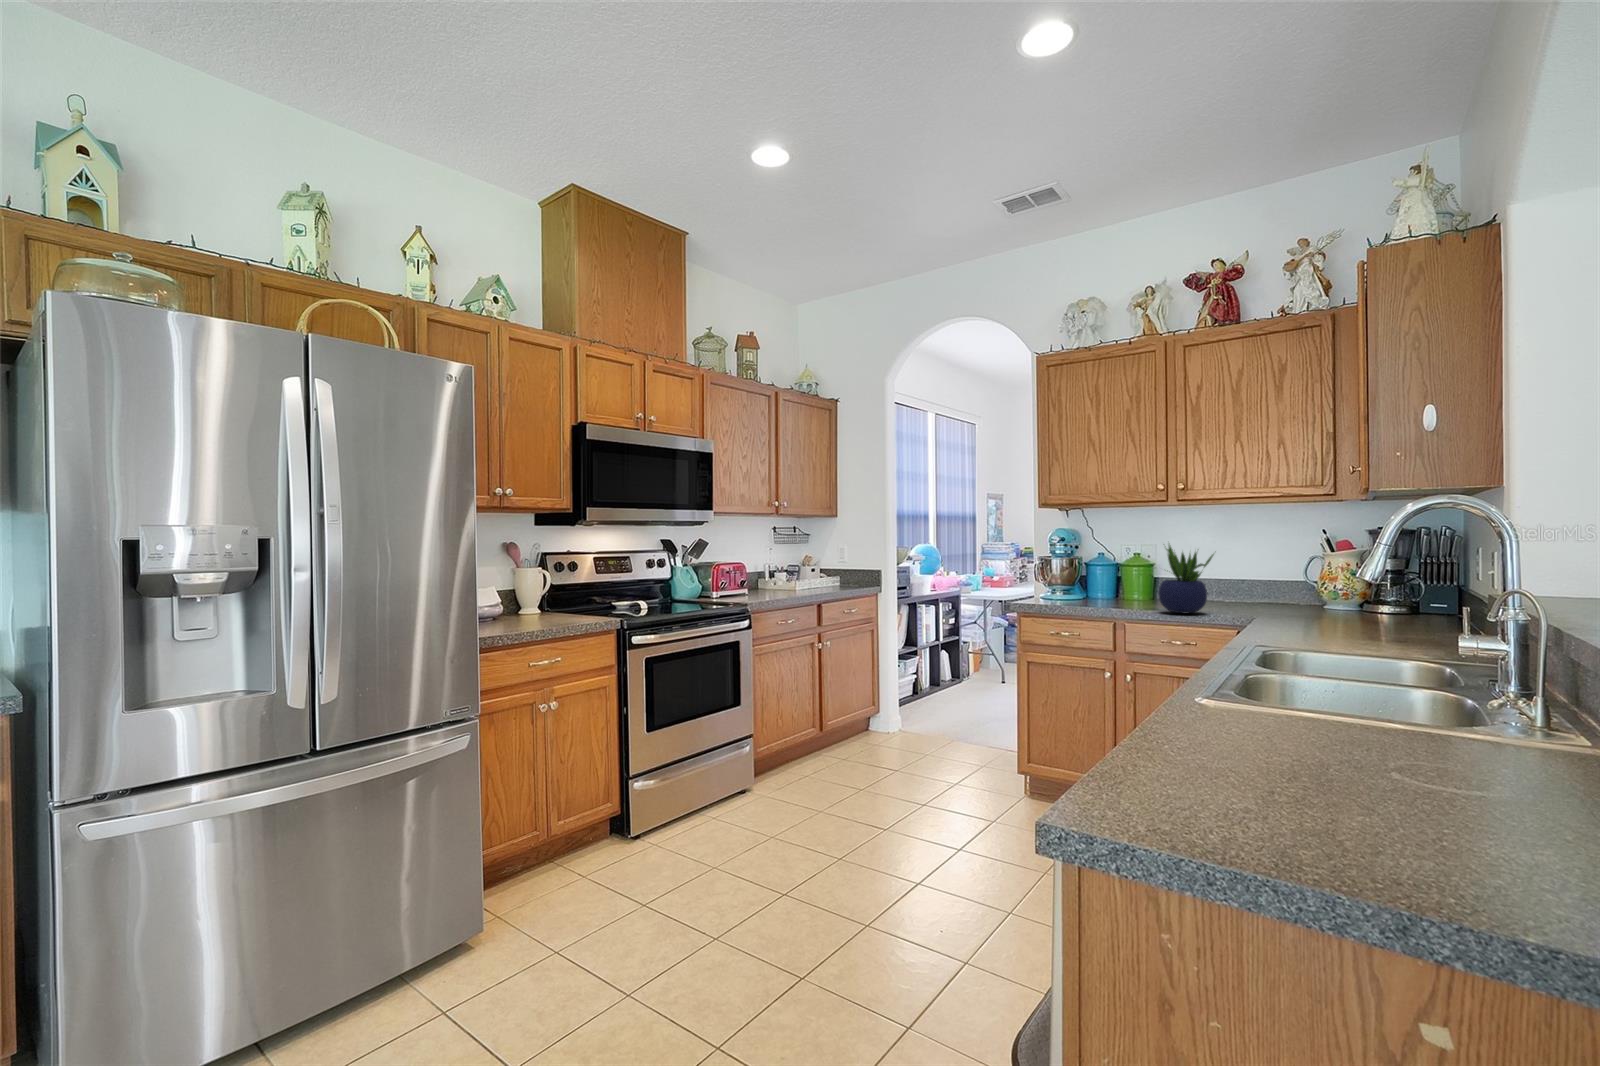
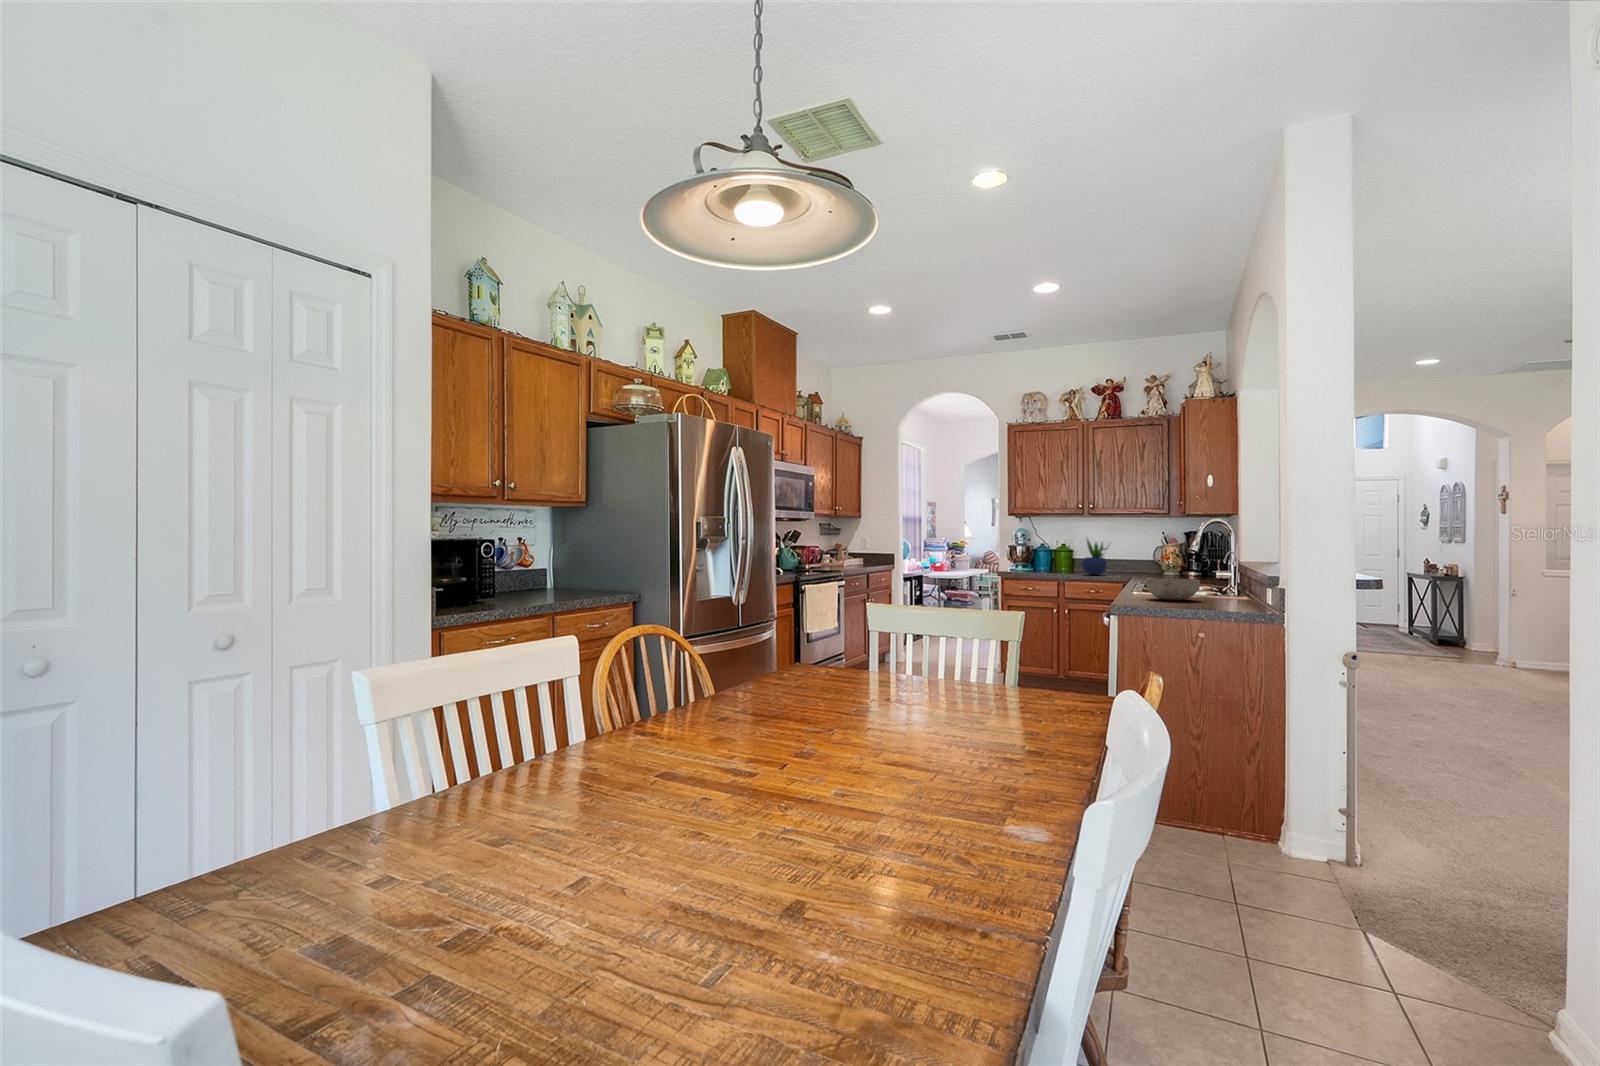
bowl: none [1214,718,1444,830] -> present [1146,578,1200,600]

